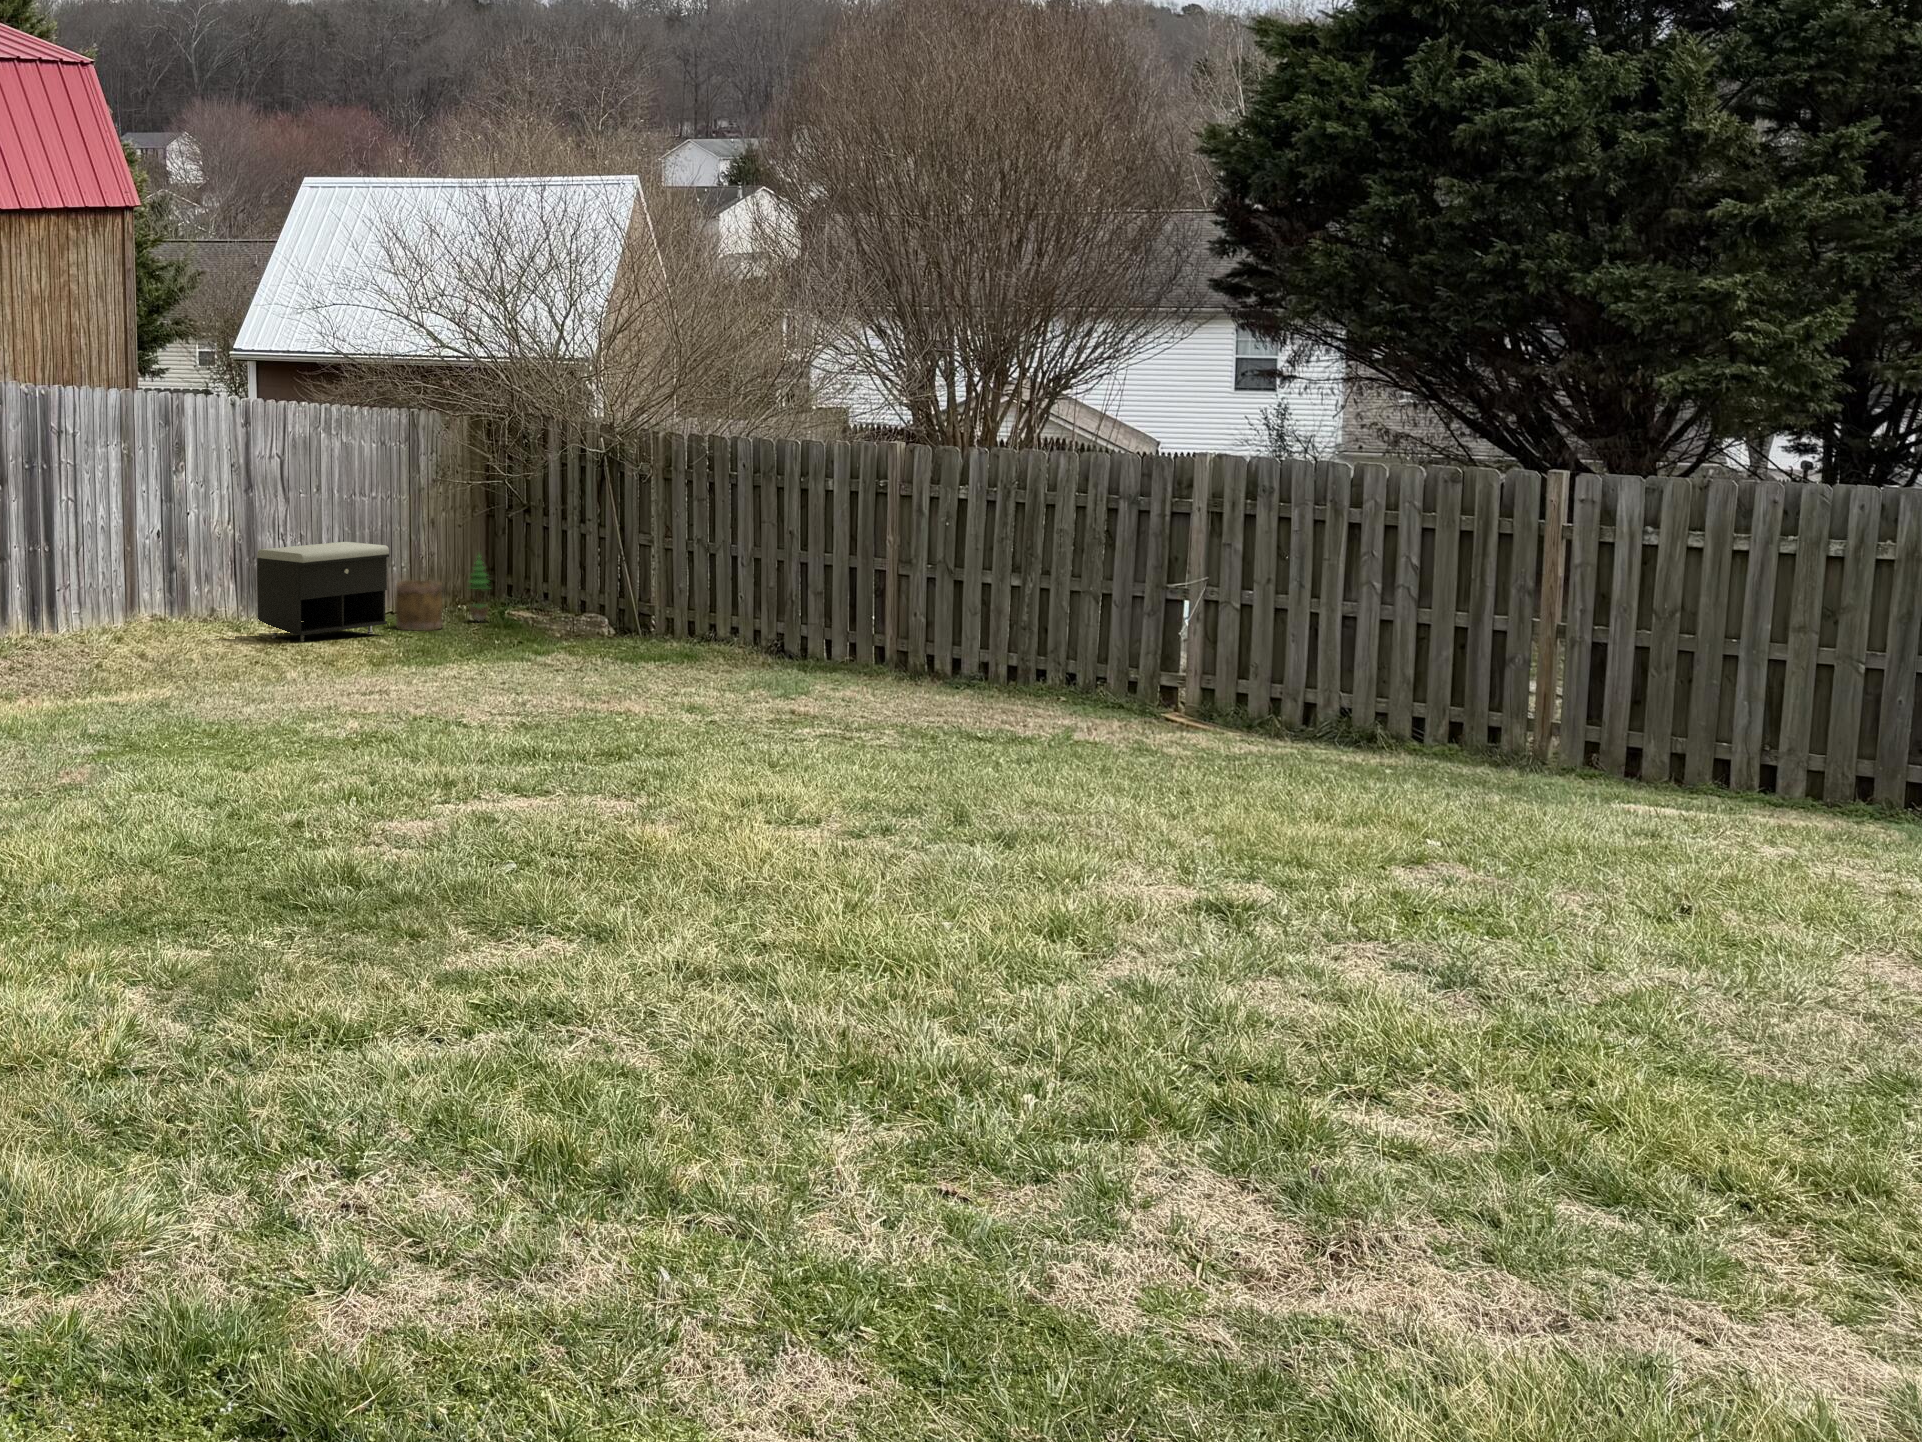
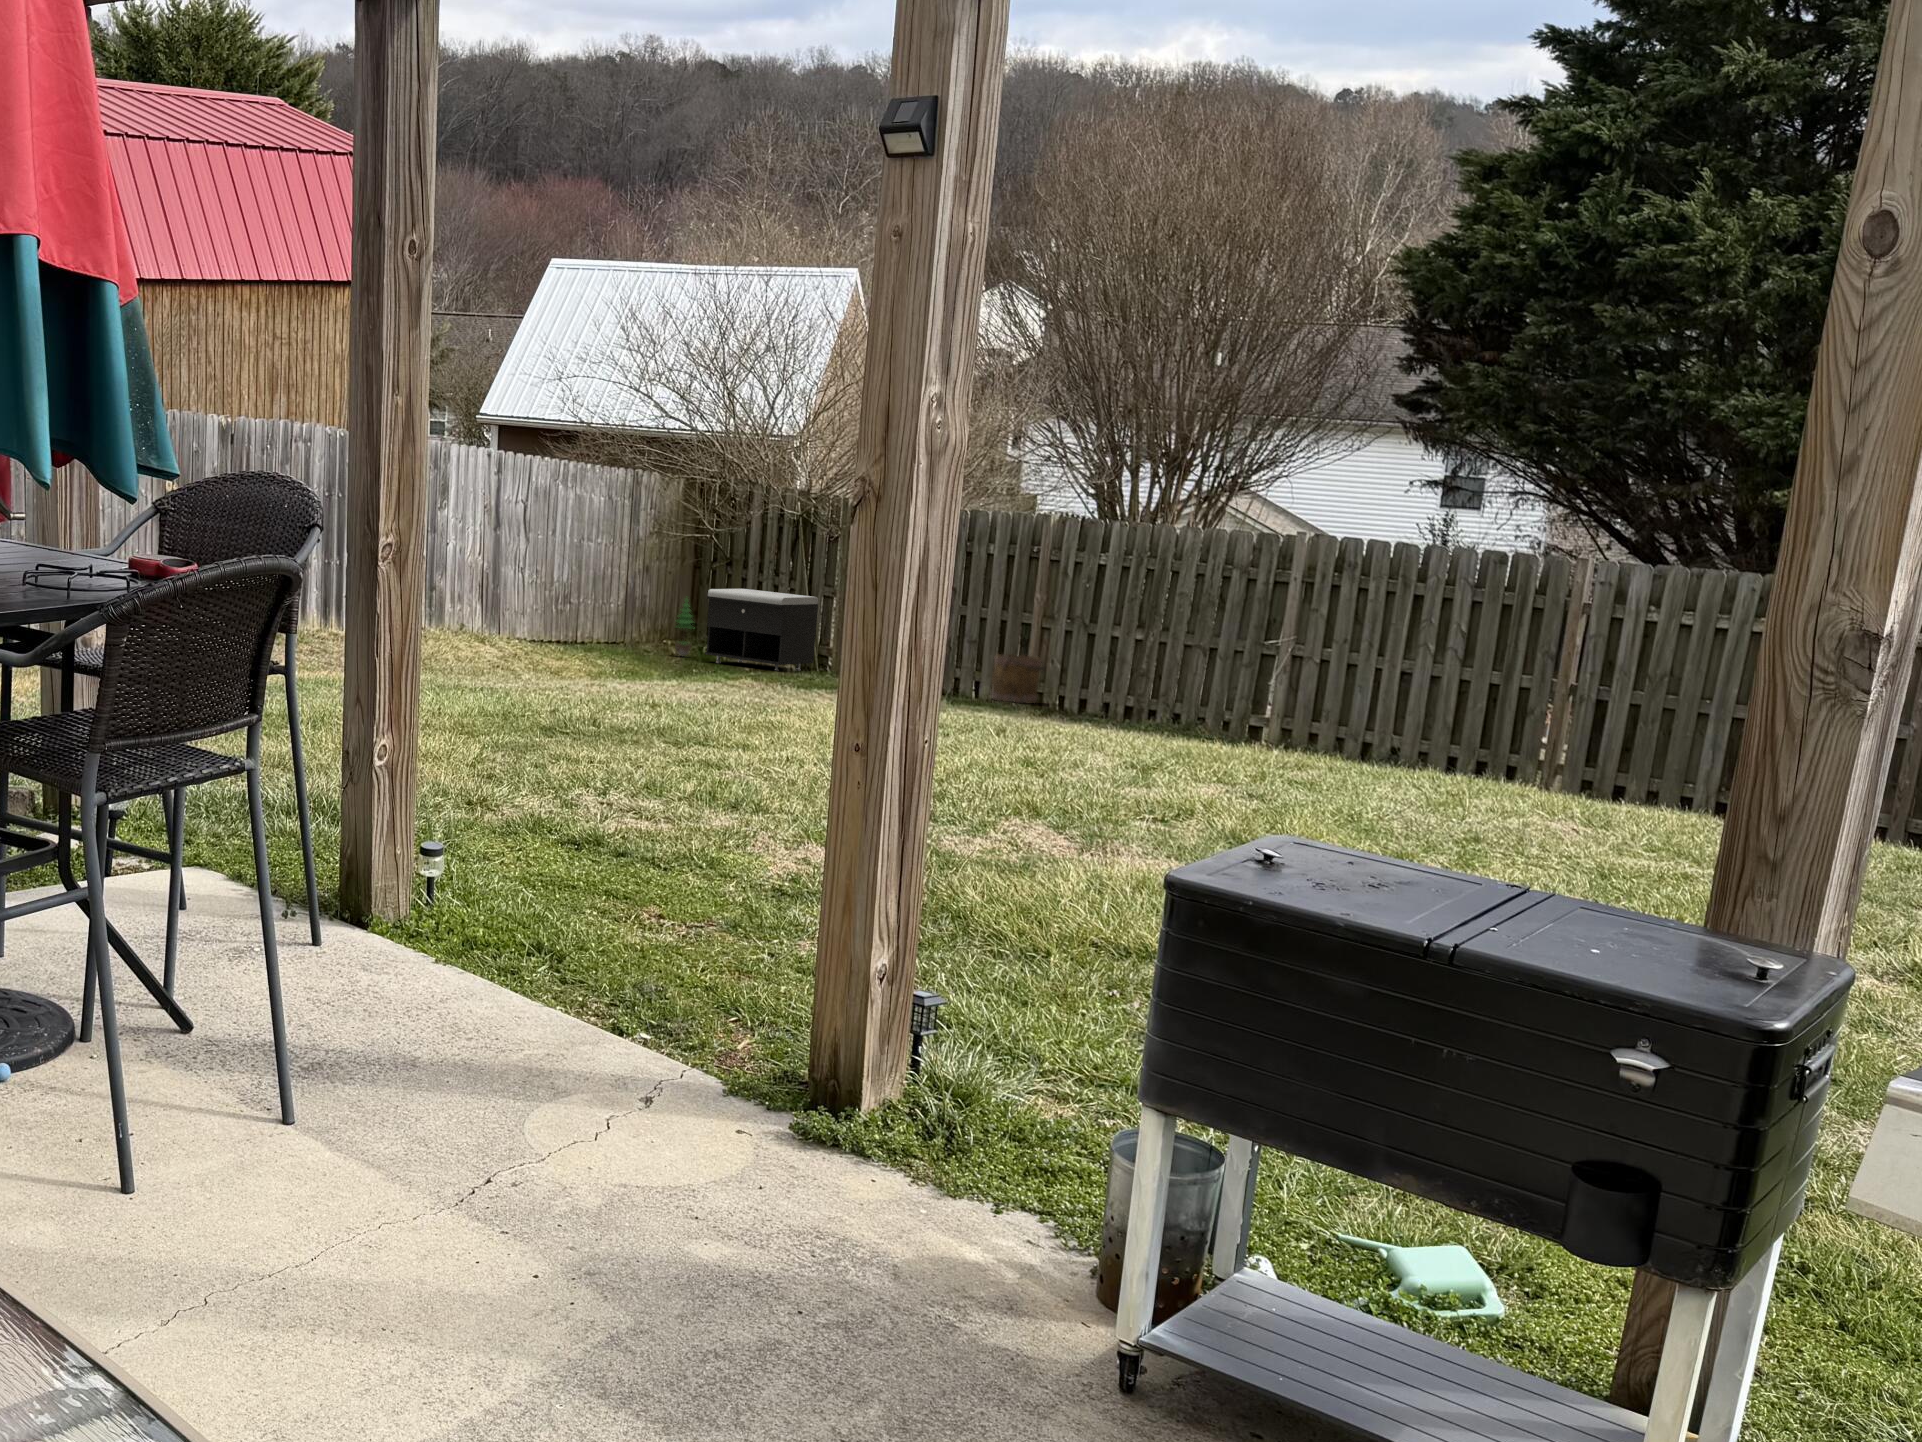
storage bench: present [257,542,389,641] -> present [705,589,818,671]
bucket: present [395,580,446,631] -> present [991,654,1046,703]

